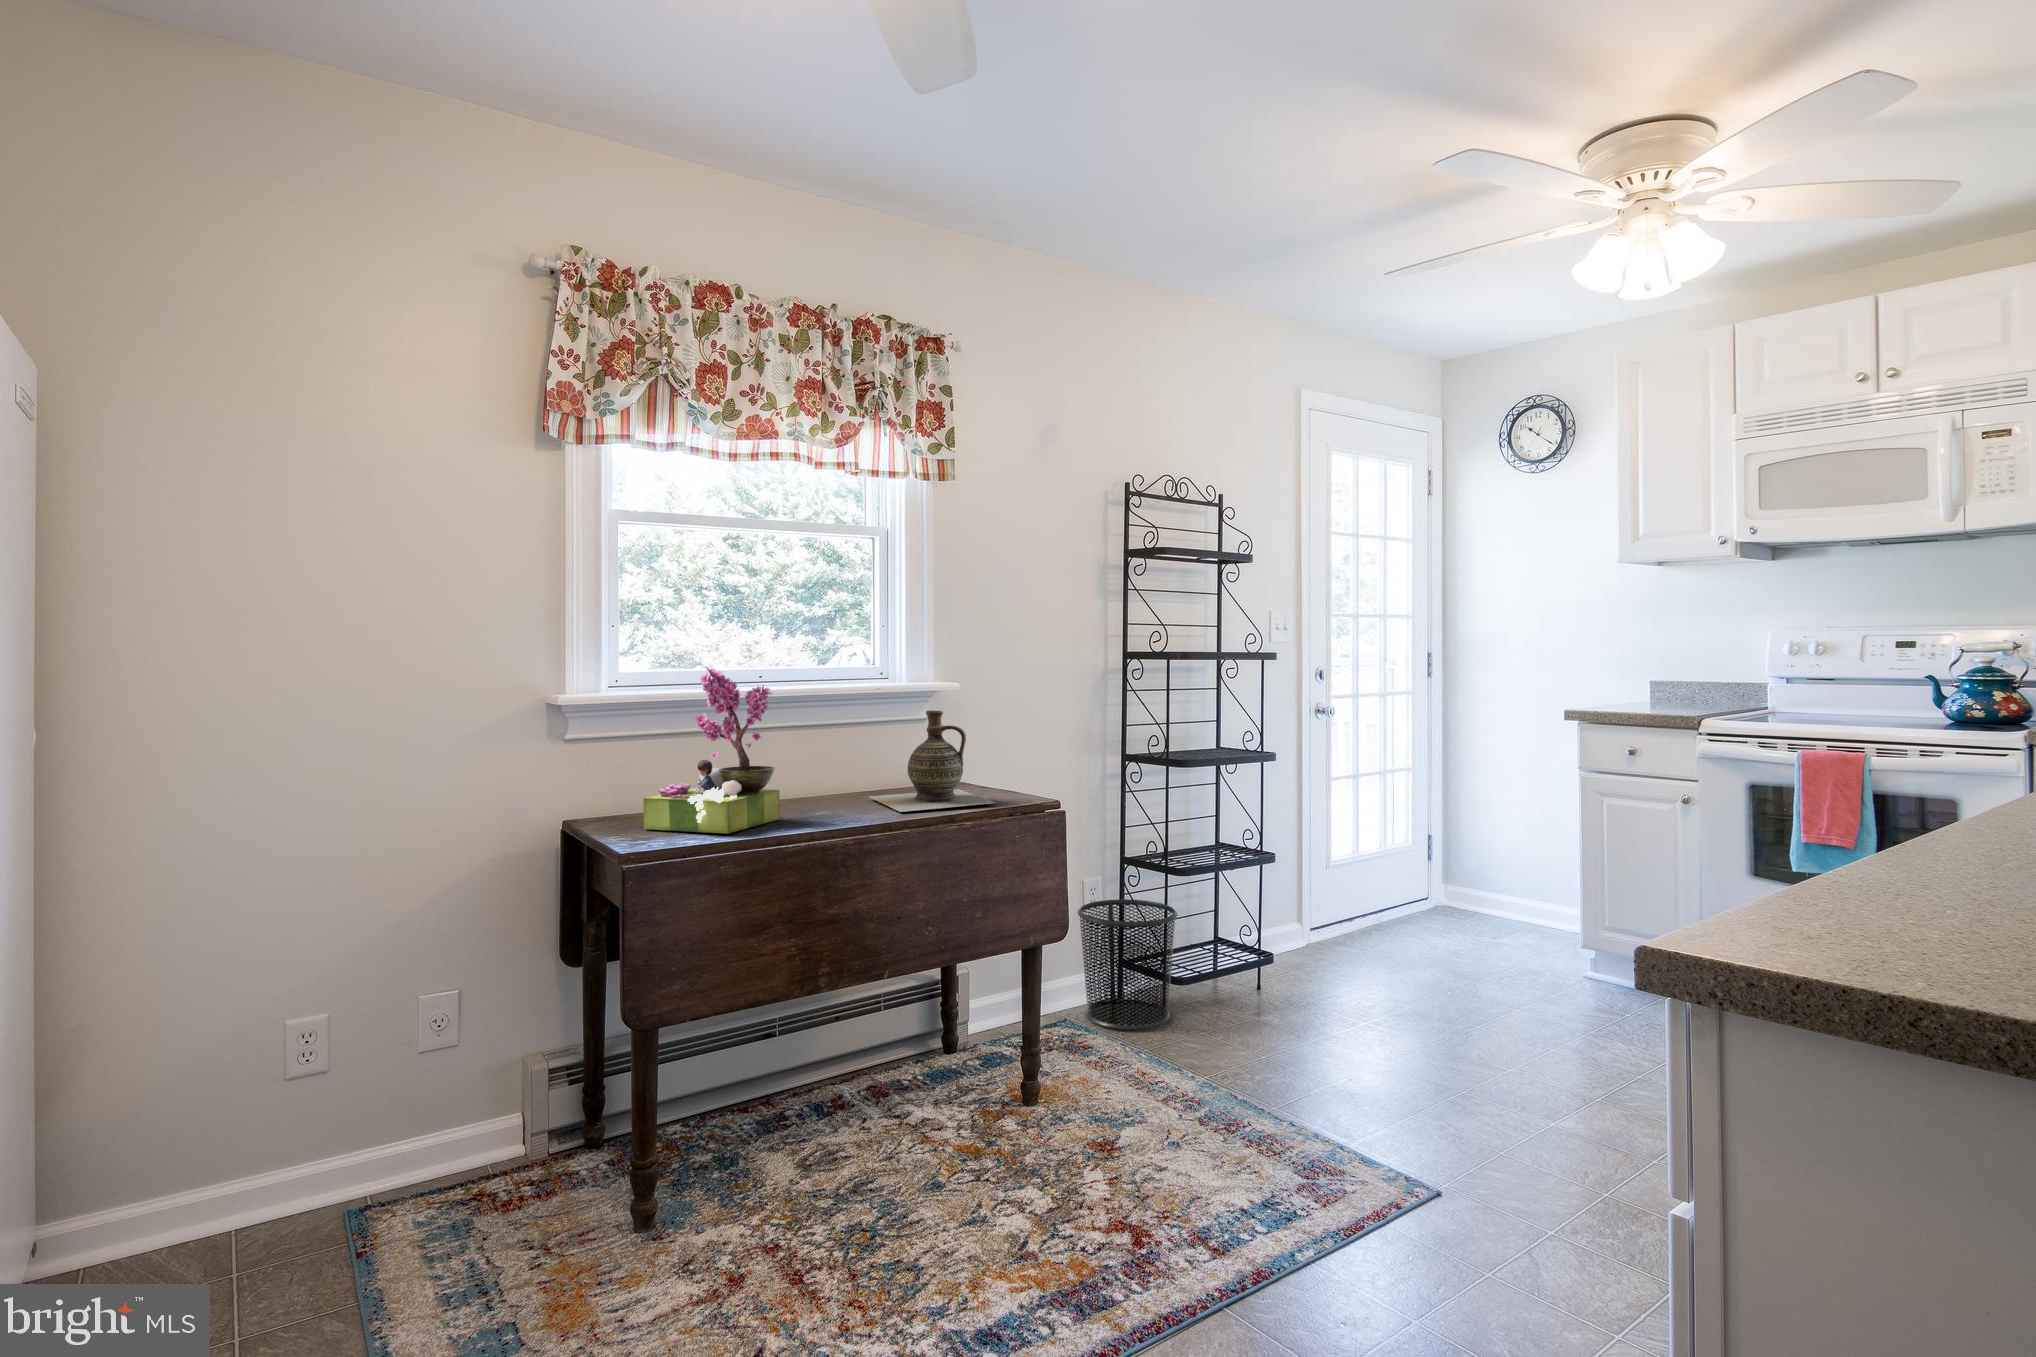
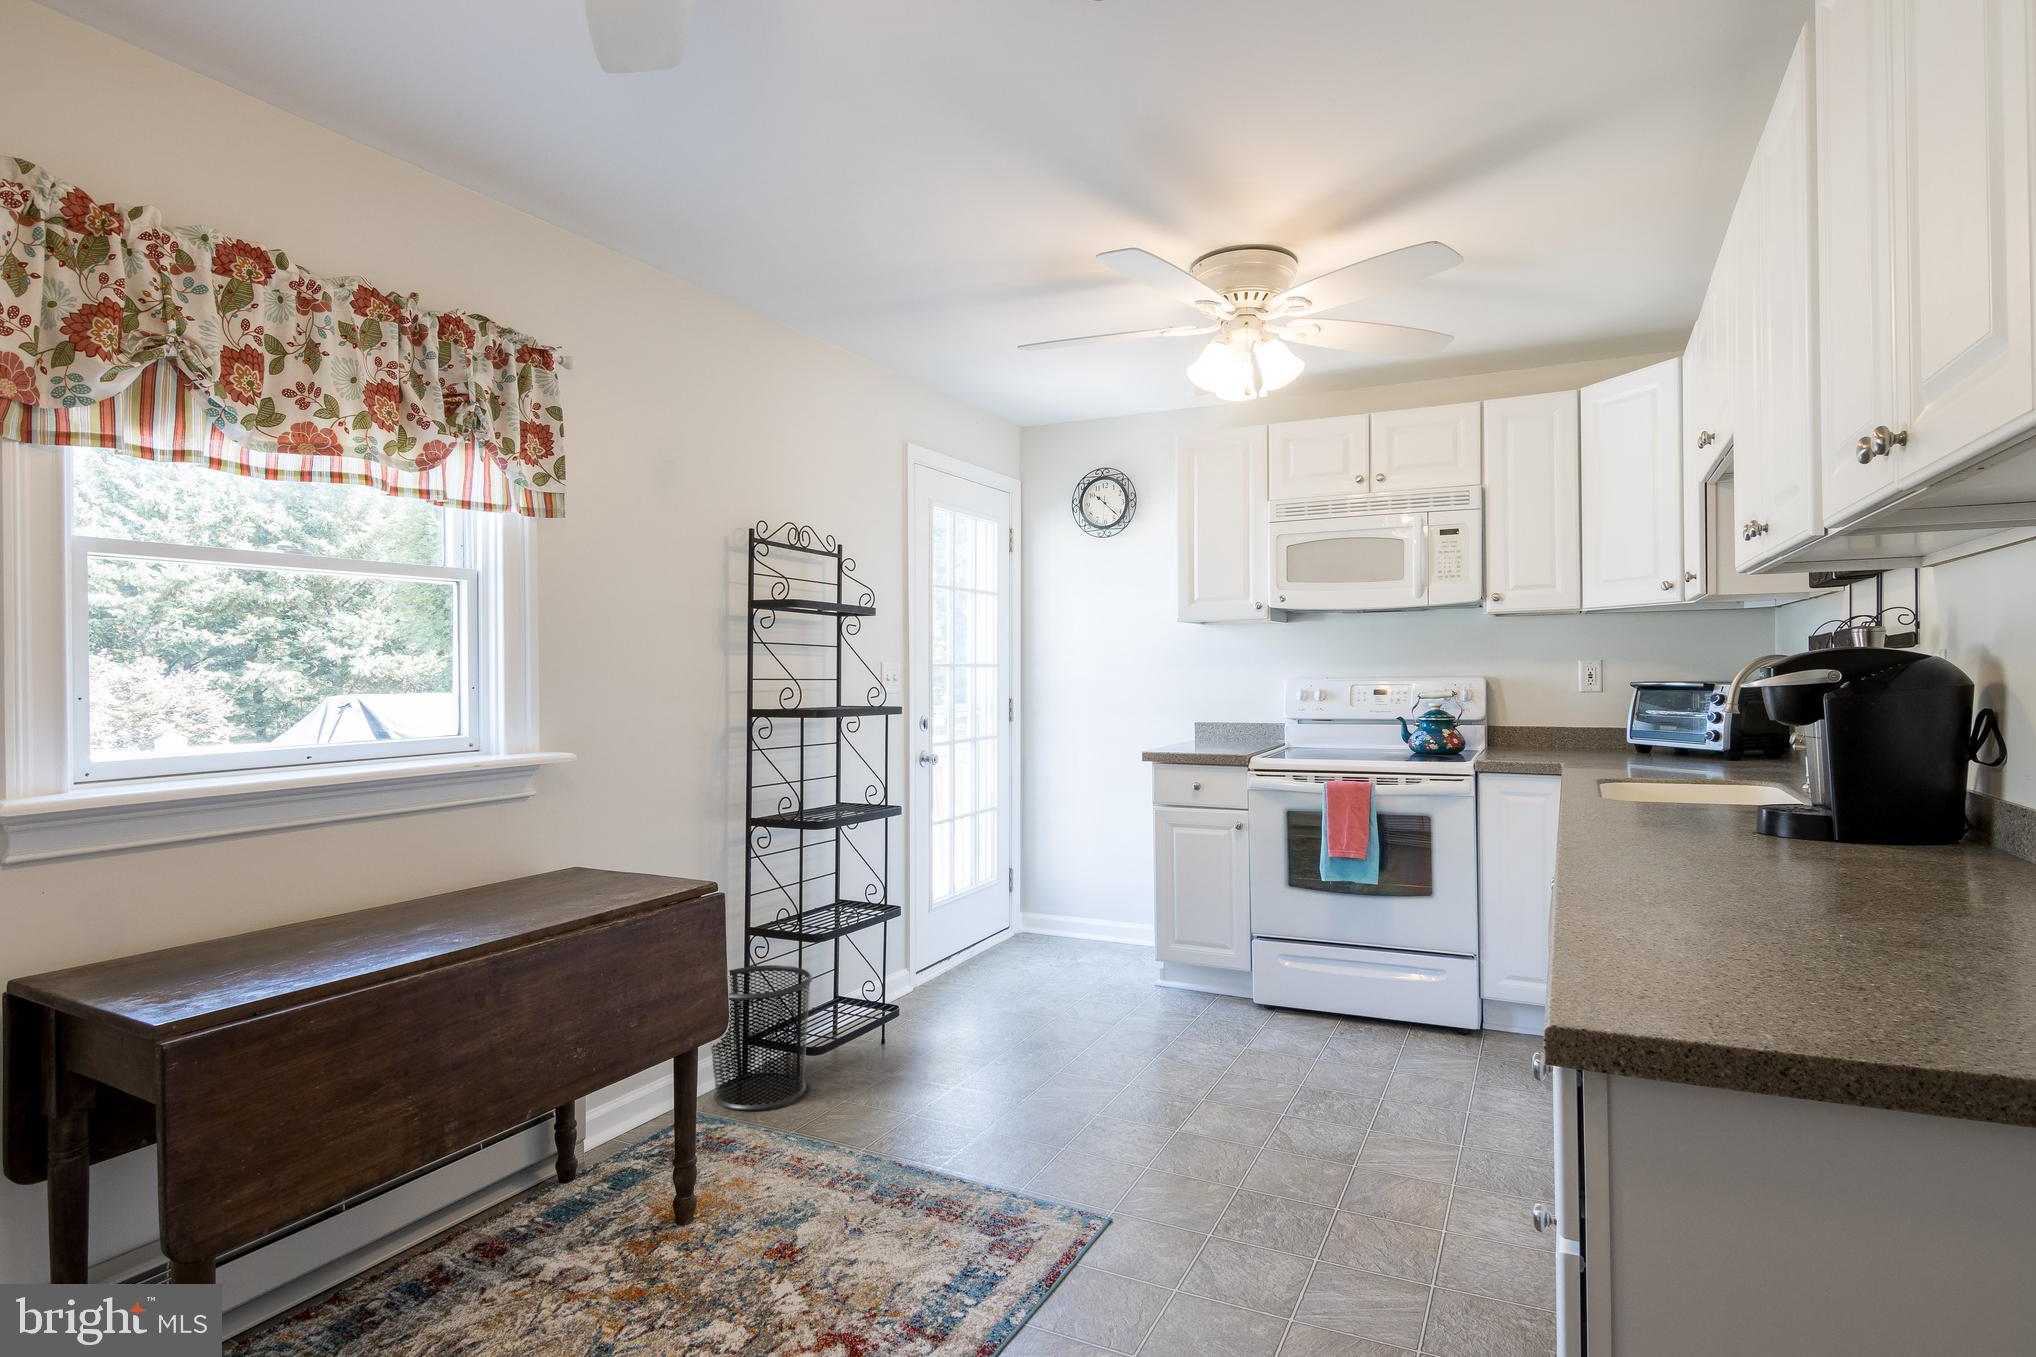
flower arrangement: present [643,668,780,834] -> none [161,745,367,975]
ceramic jug: present [869,710,995,812] -> none [471,784,642,909]

